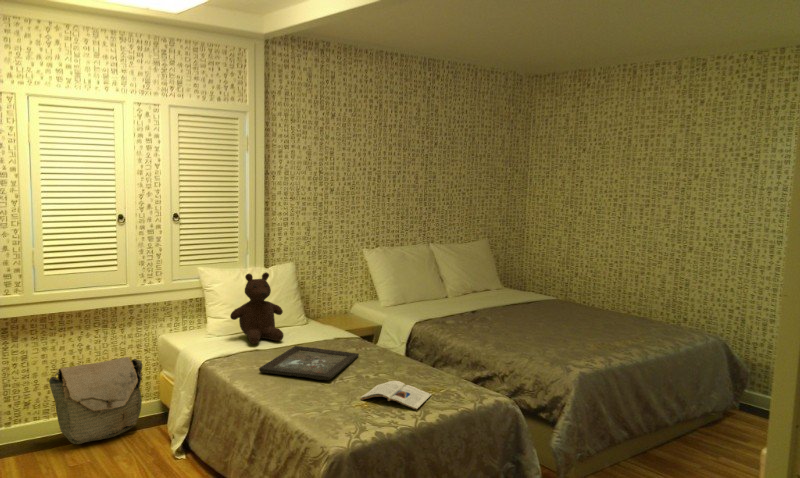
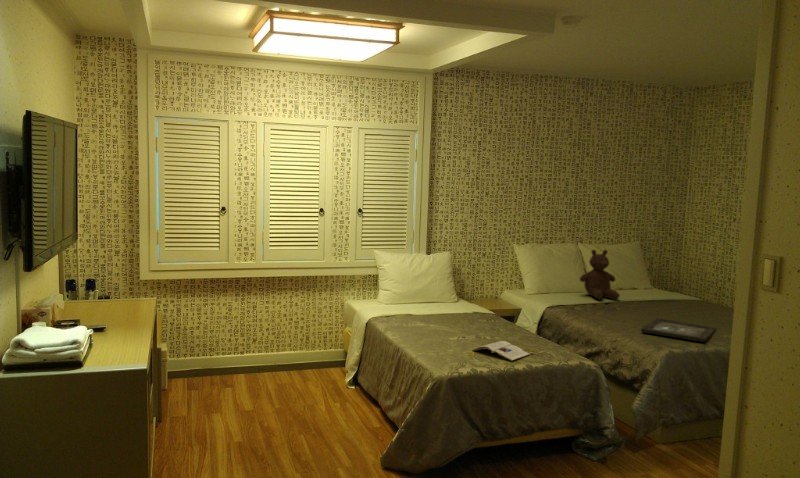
teddy bear: present [230,272,284,344] -> present [580,250,619,299]
tray: present [259,346,359,380] -> present [641,318,716,342]
bag: present [49,357,142,444] -> none [269,313,331,371]

